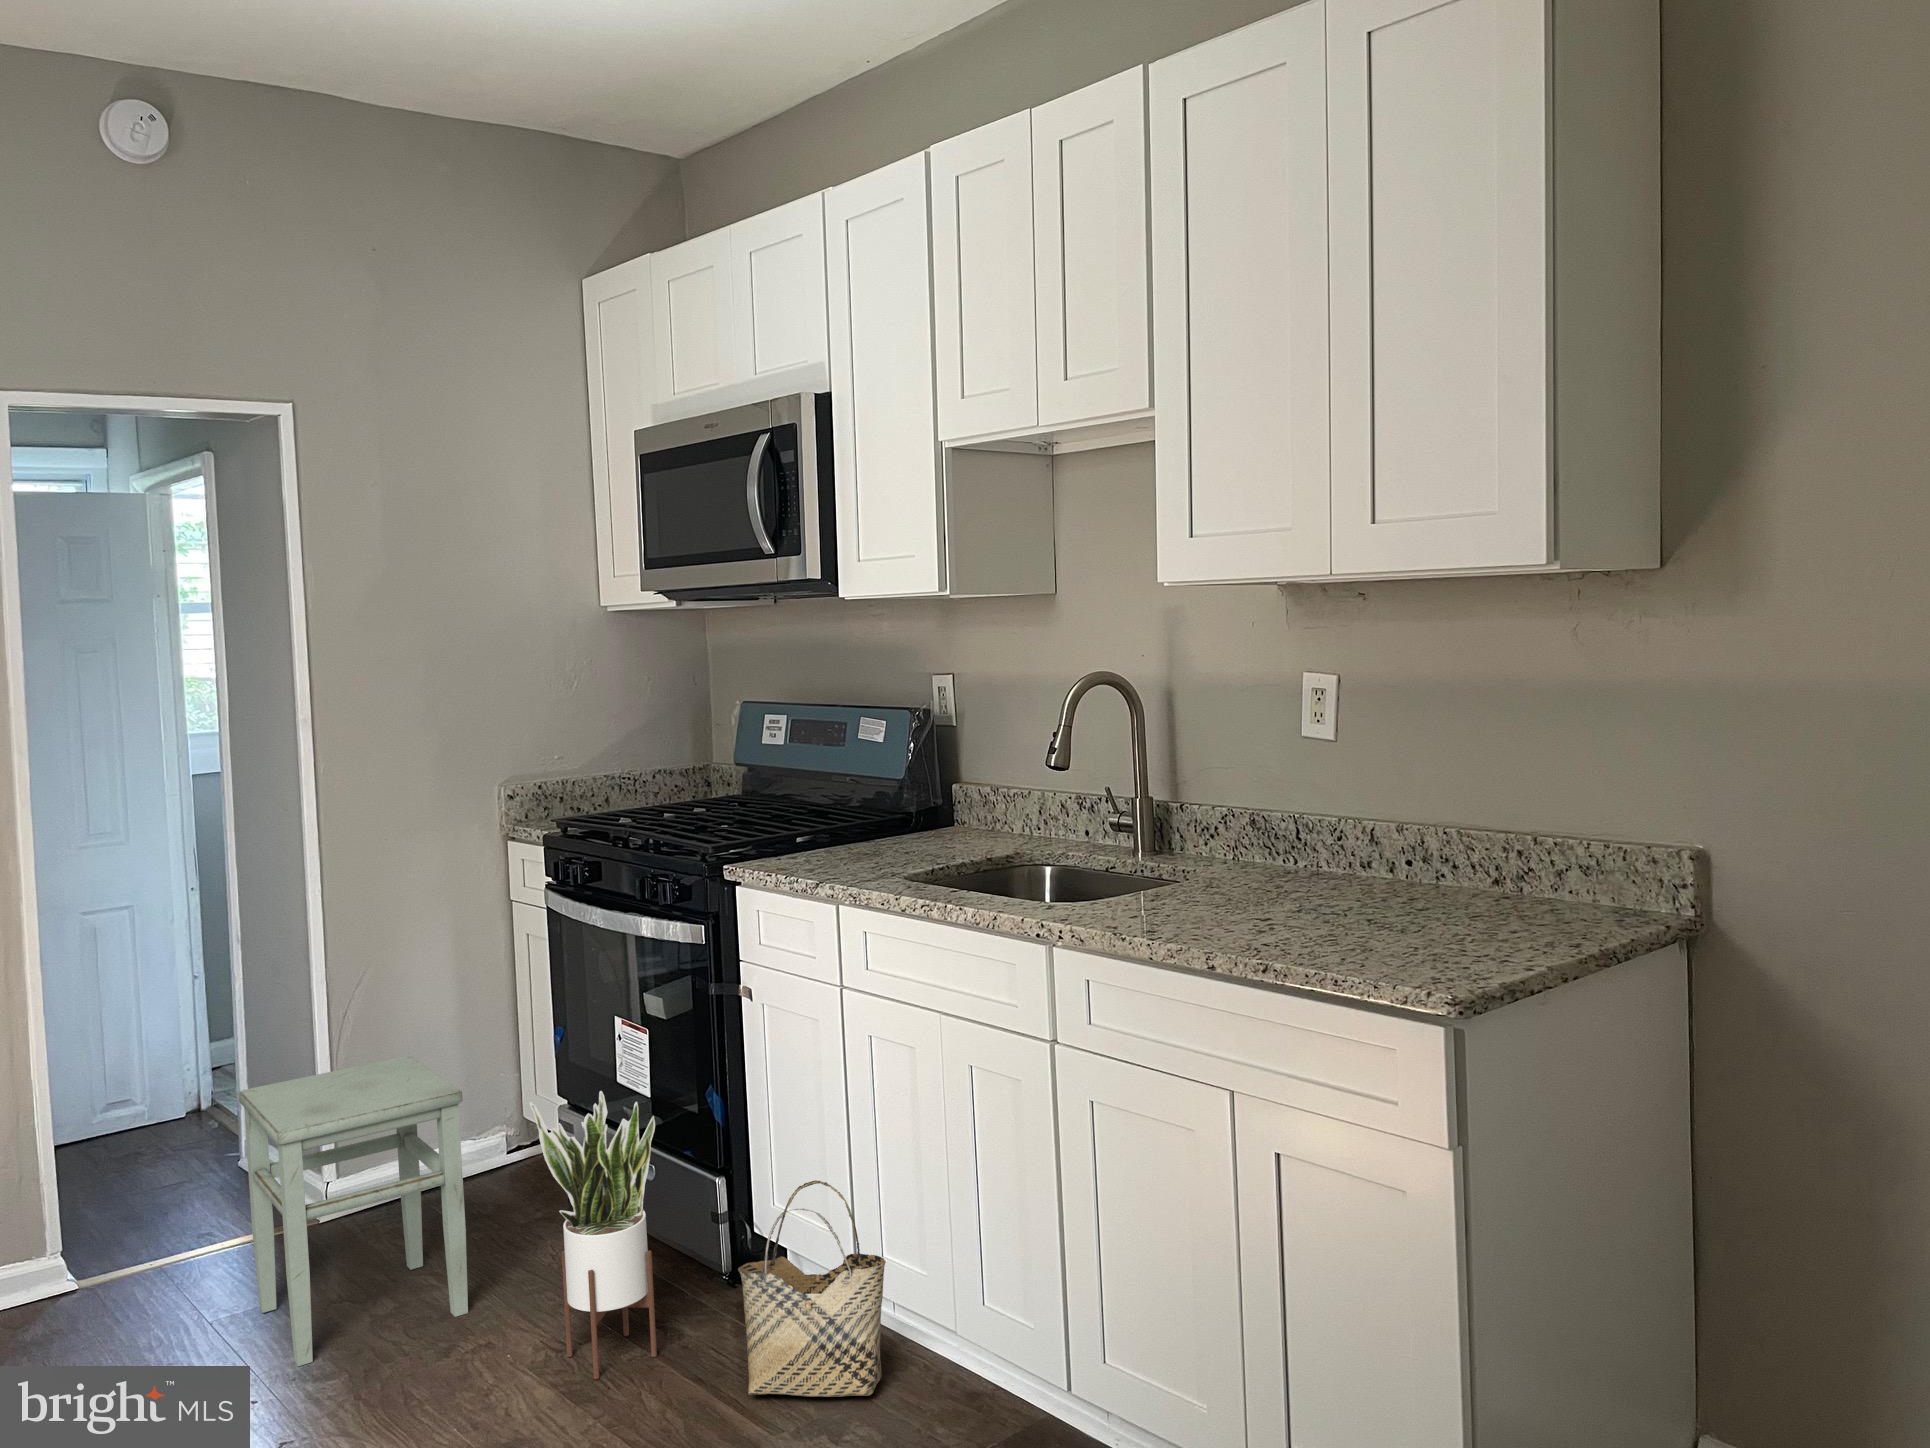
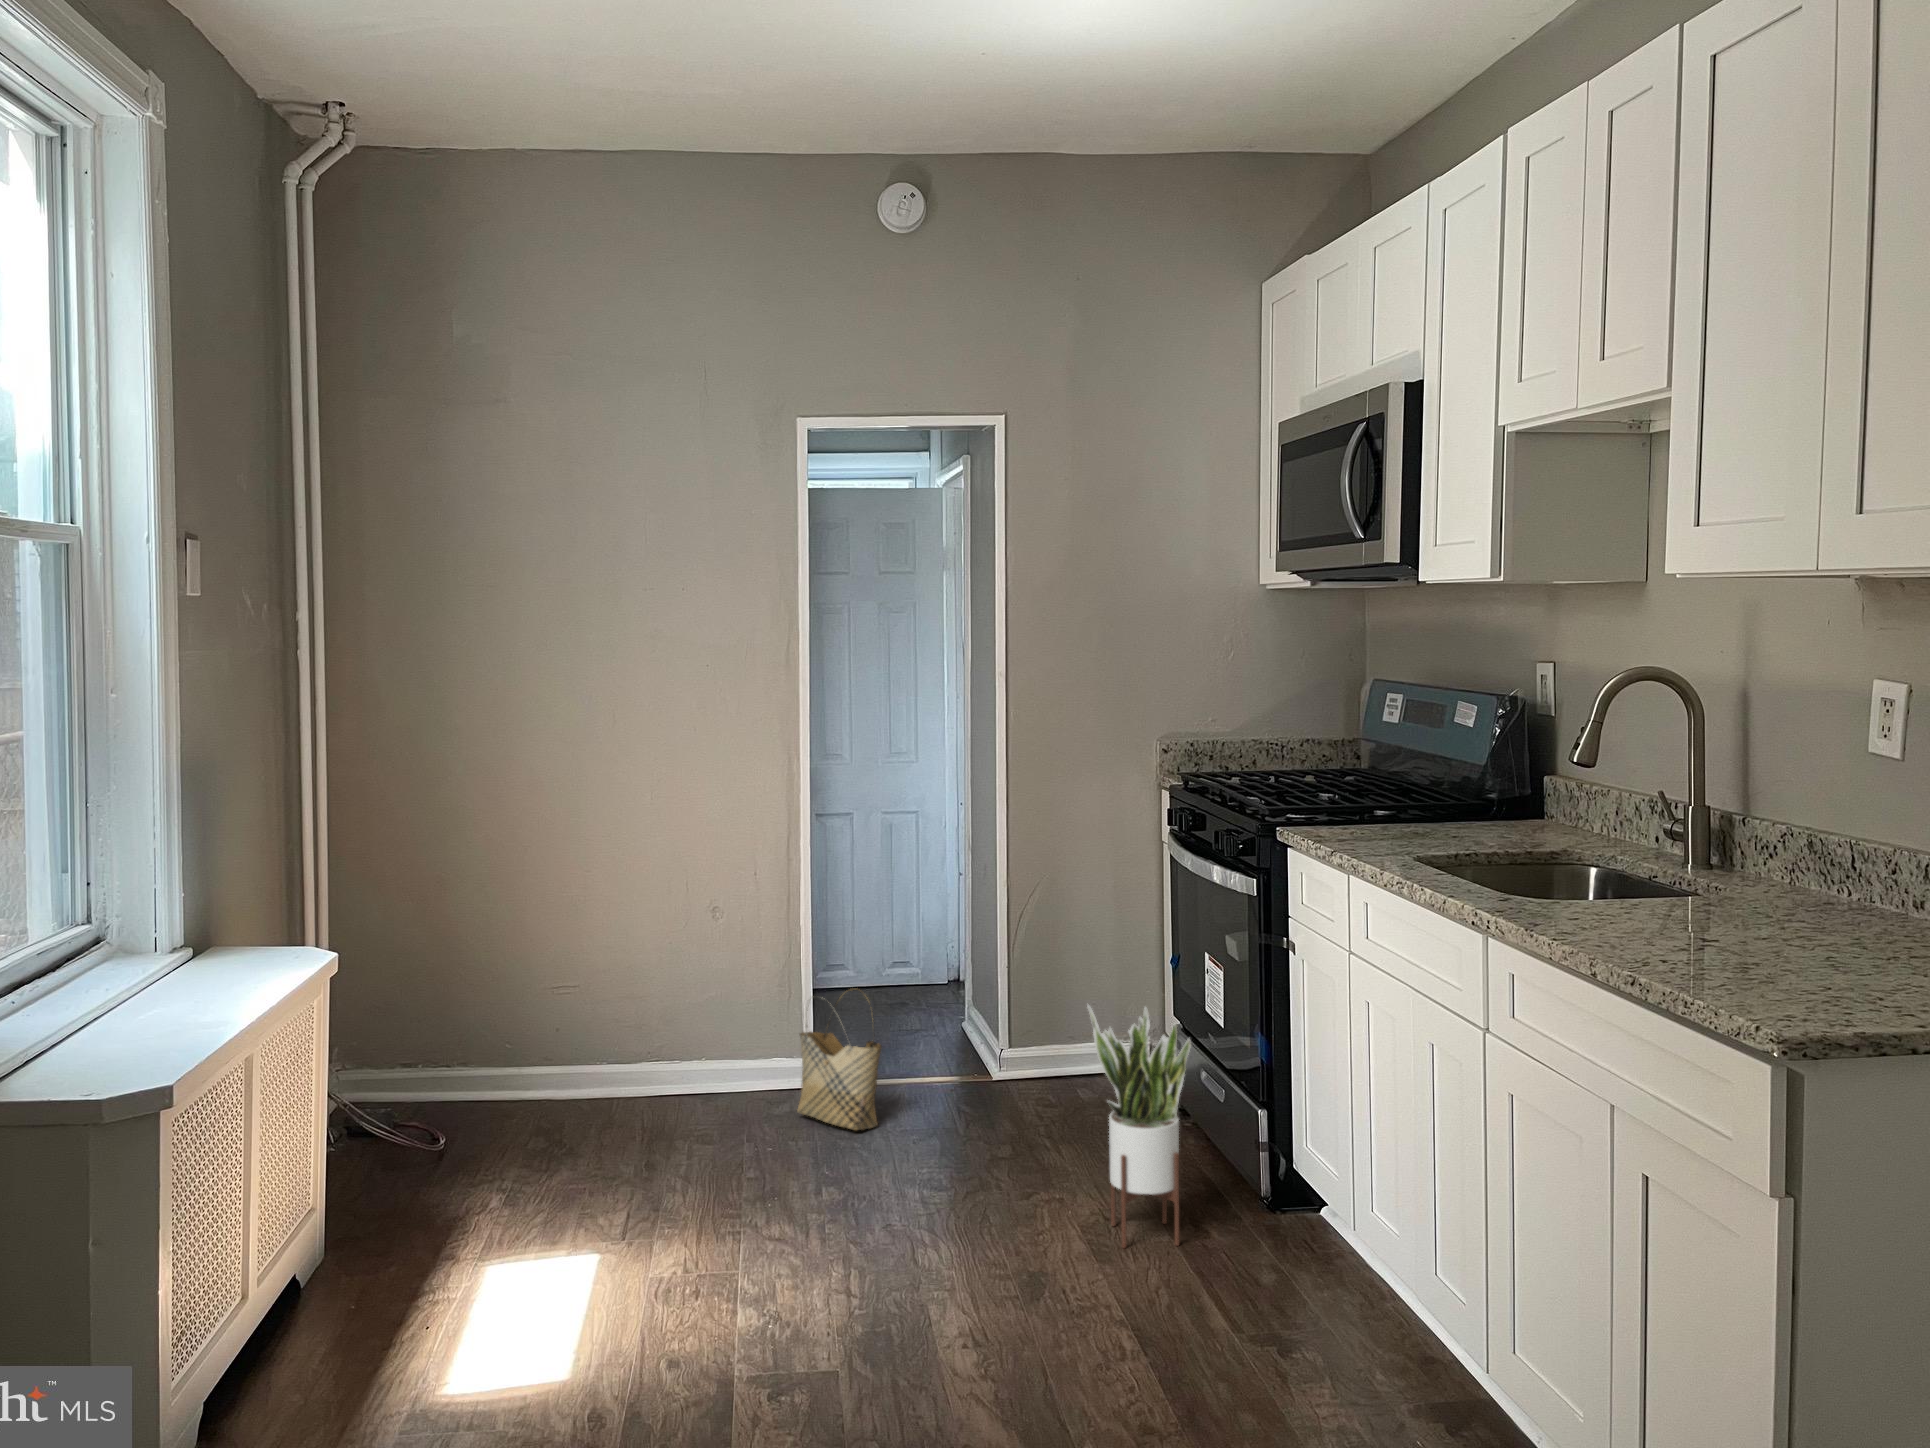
stool: present [239,1056,468,1366] -> none [914,956,1061,1177]
woven basket: present [738,1181,886,1397] -> present [797,988,882,1130]

